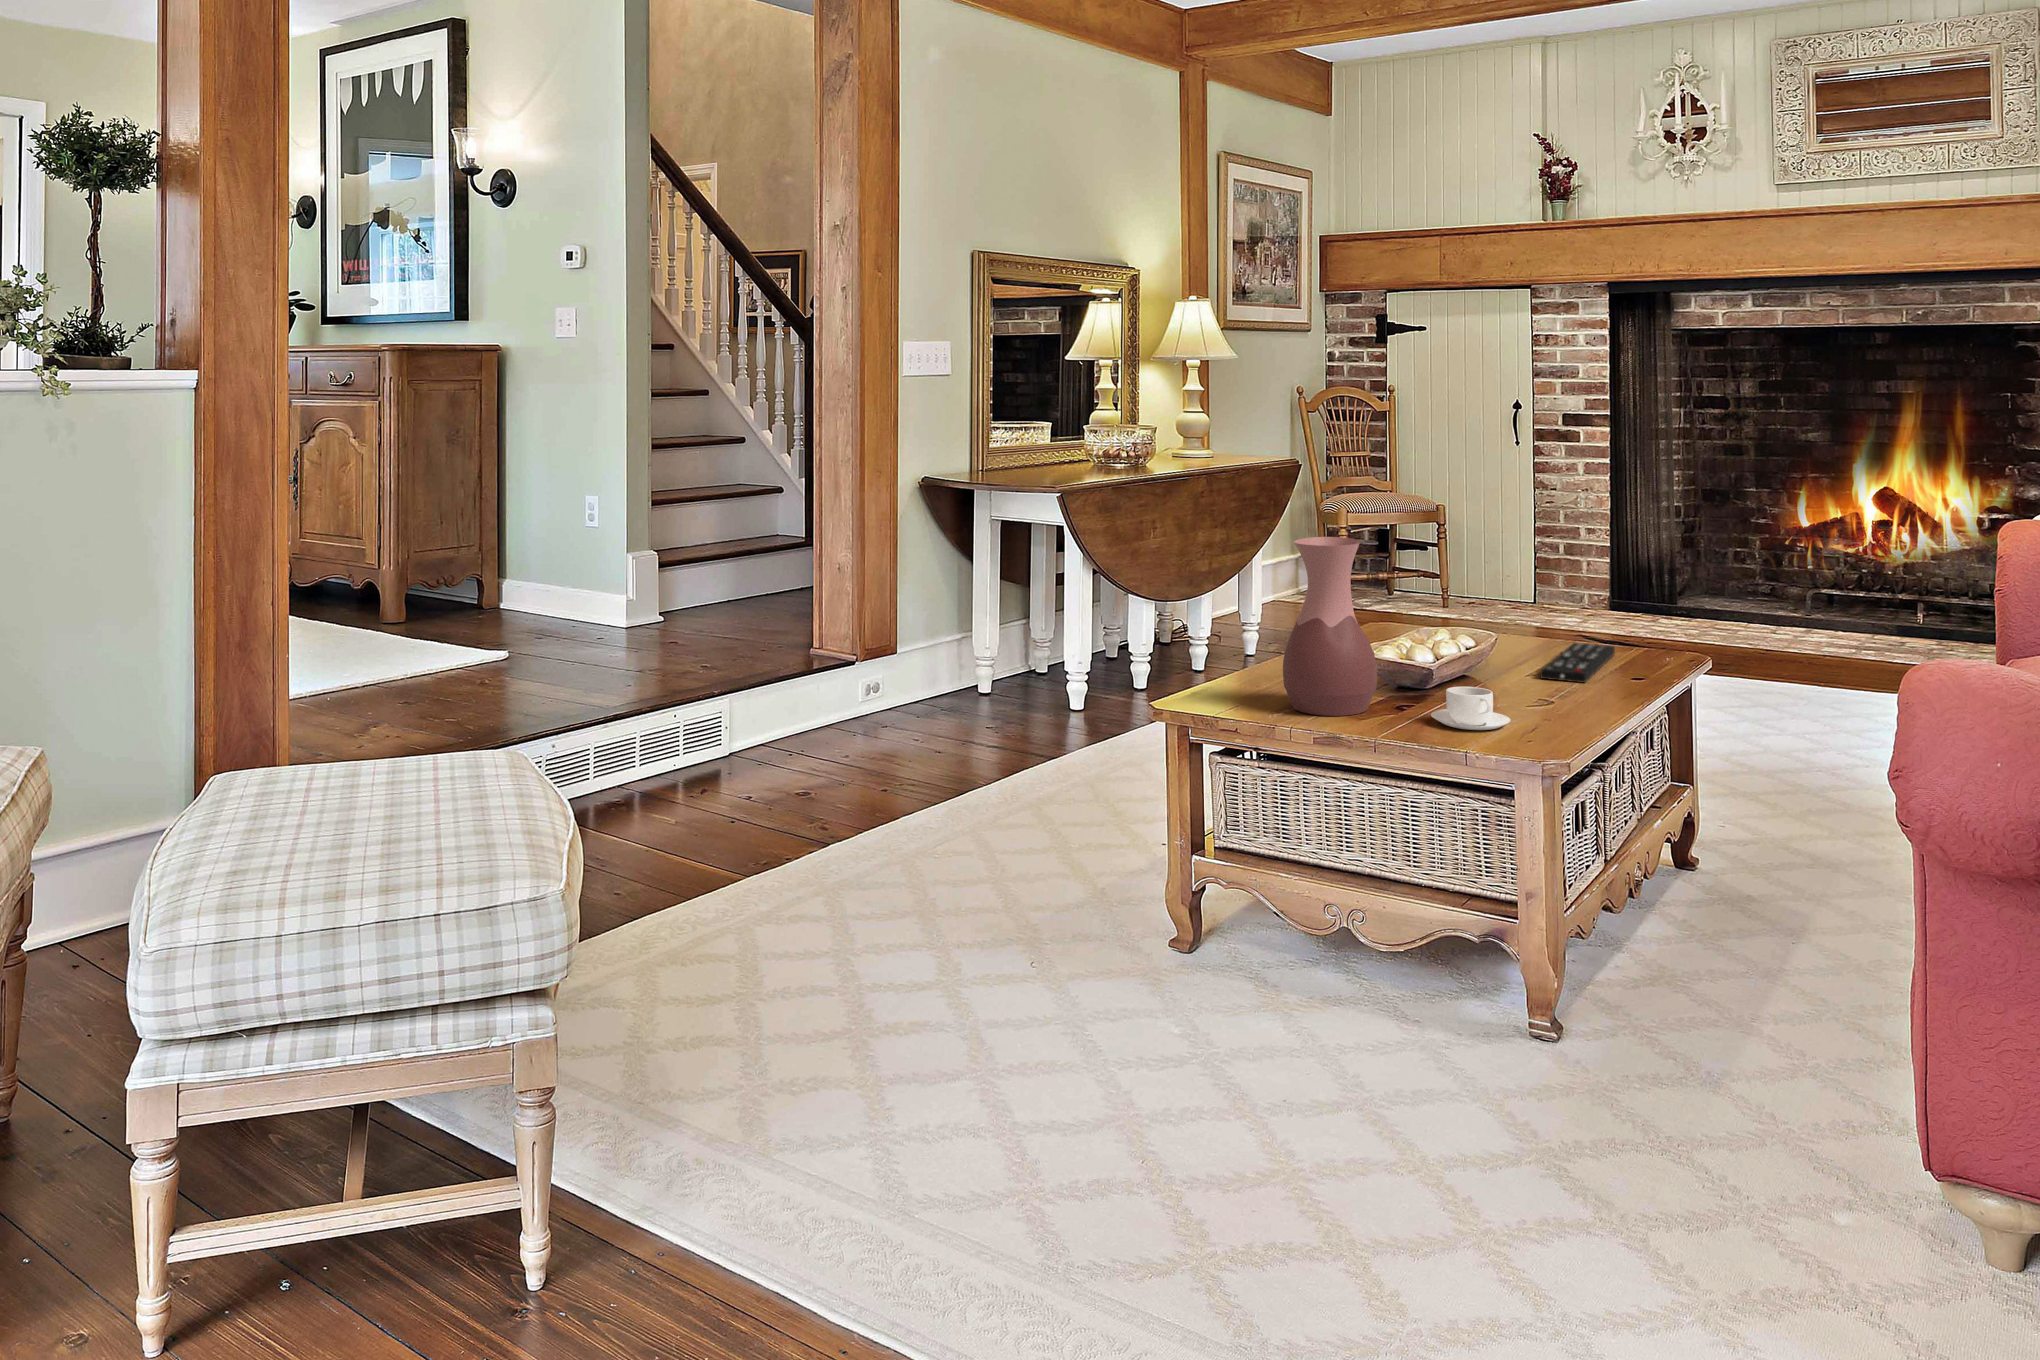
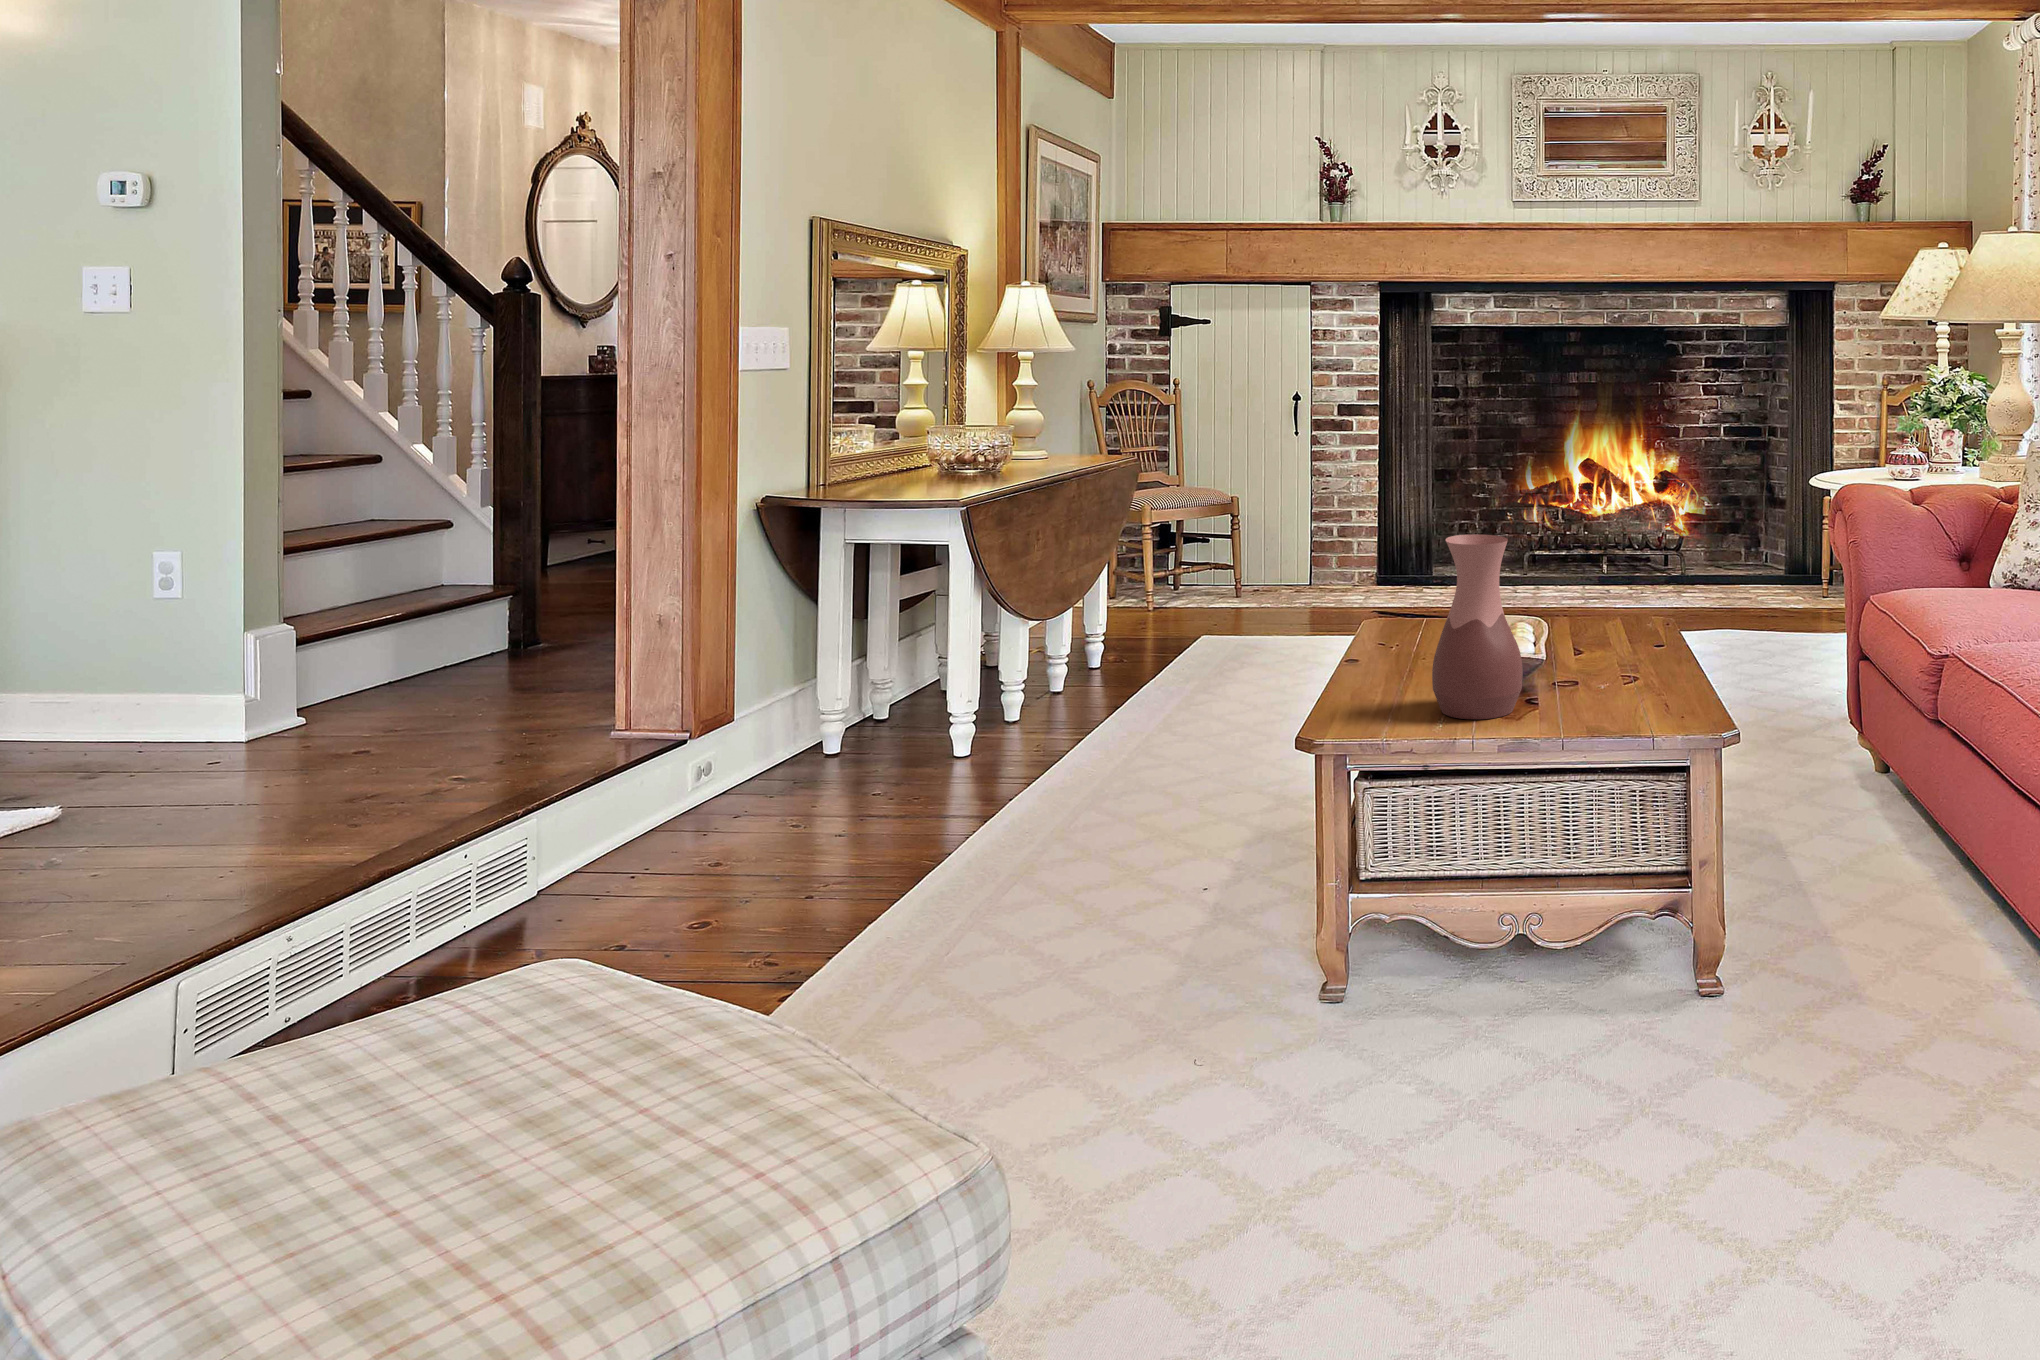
remote control: present [1540,643,1615,683] -> none [1579,617,1637,655]
coffee cup: present [1431,687,1510,730] -> none [1582,671,1655,713]

